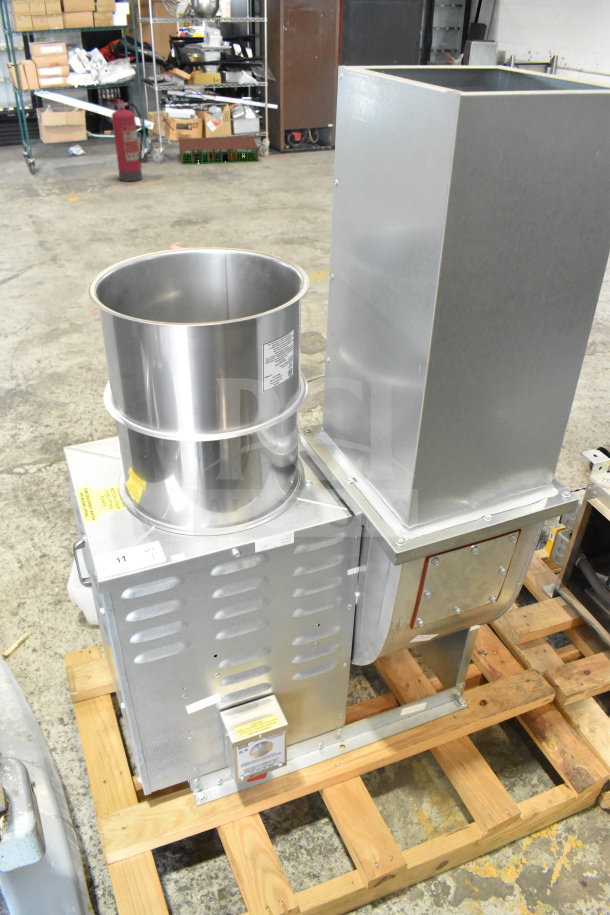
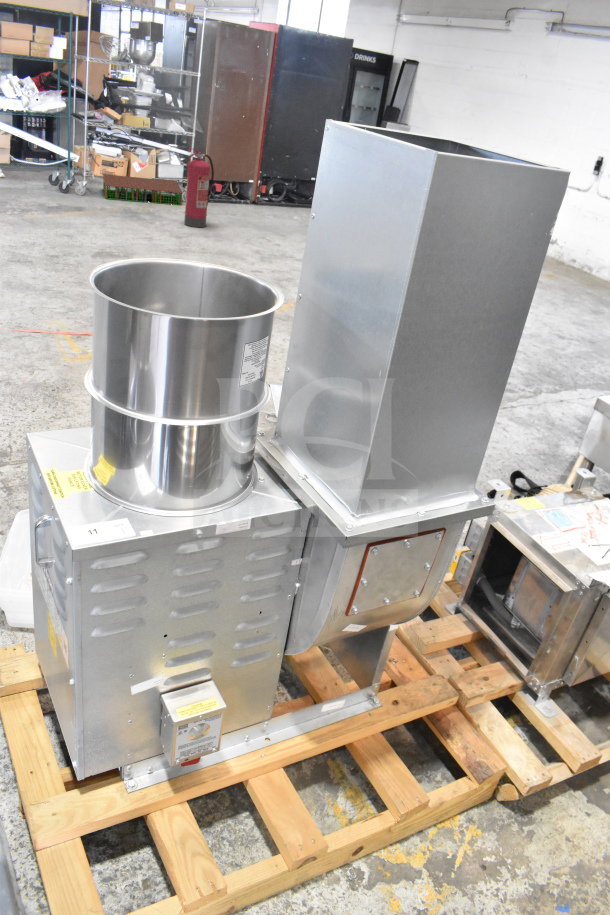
fire extinguisher: present [110,99,143,181] -> present [184,148,214,227]

